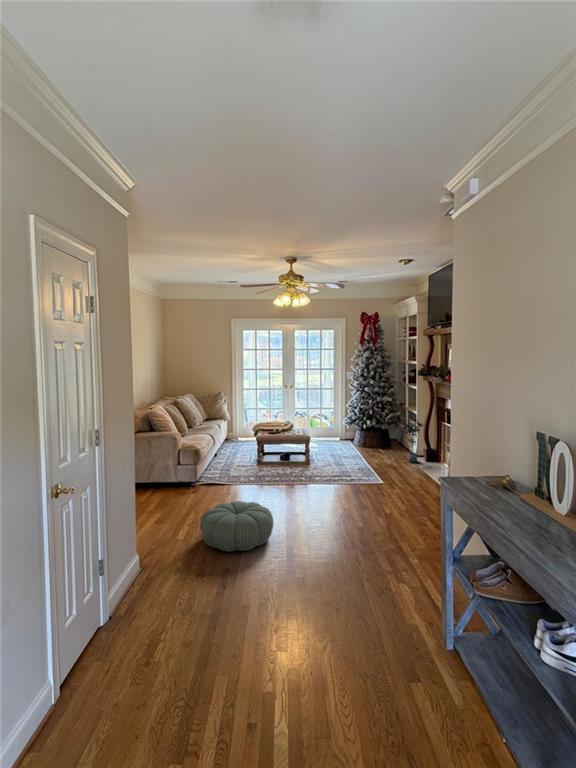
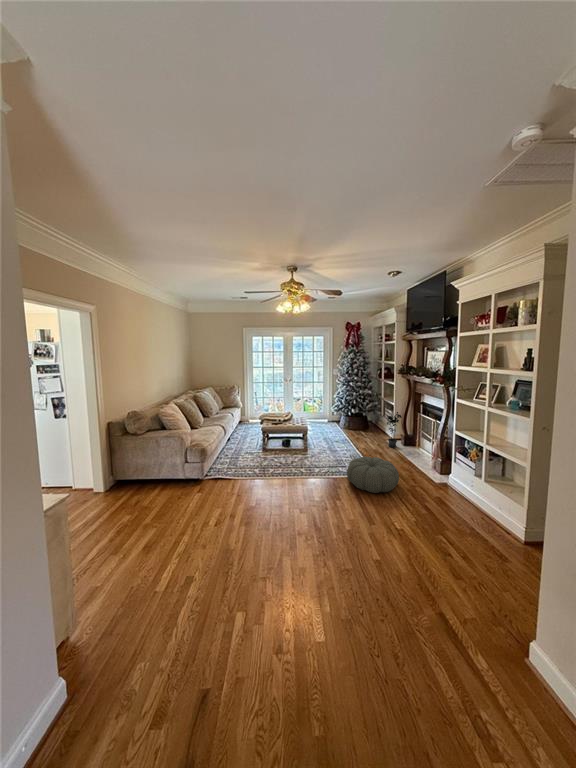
pouf: present [200,501,273,552] -> present [347,457,399,493]

